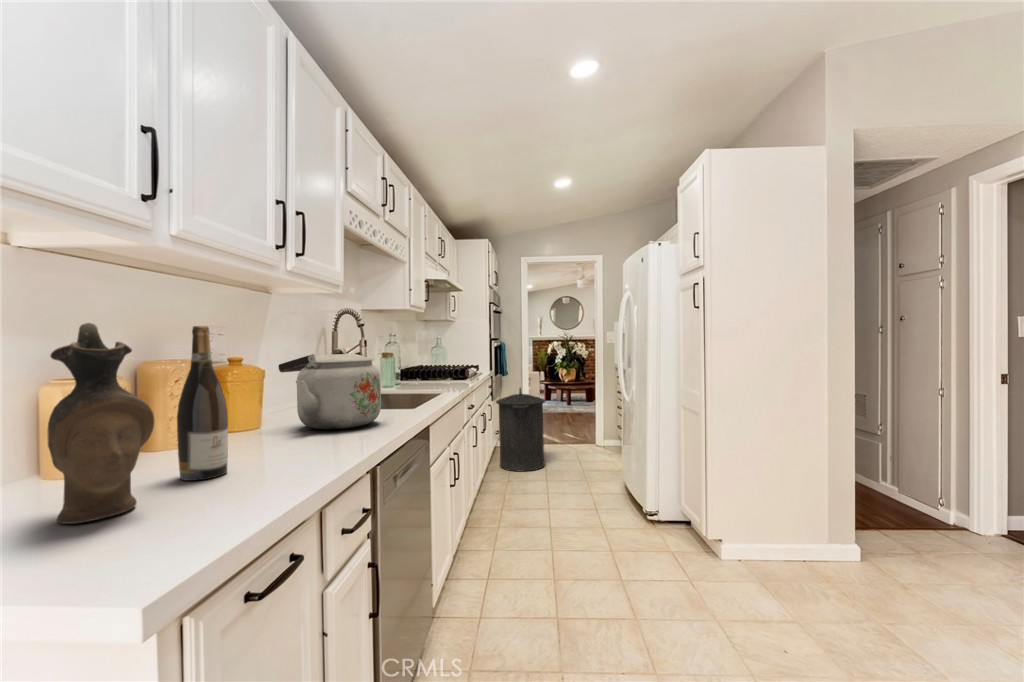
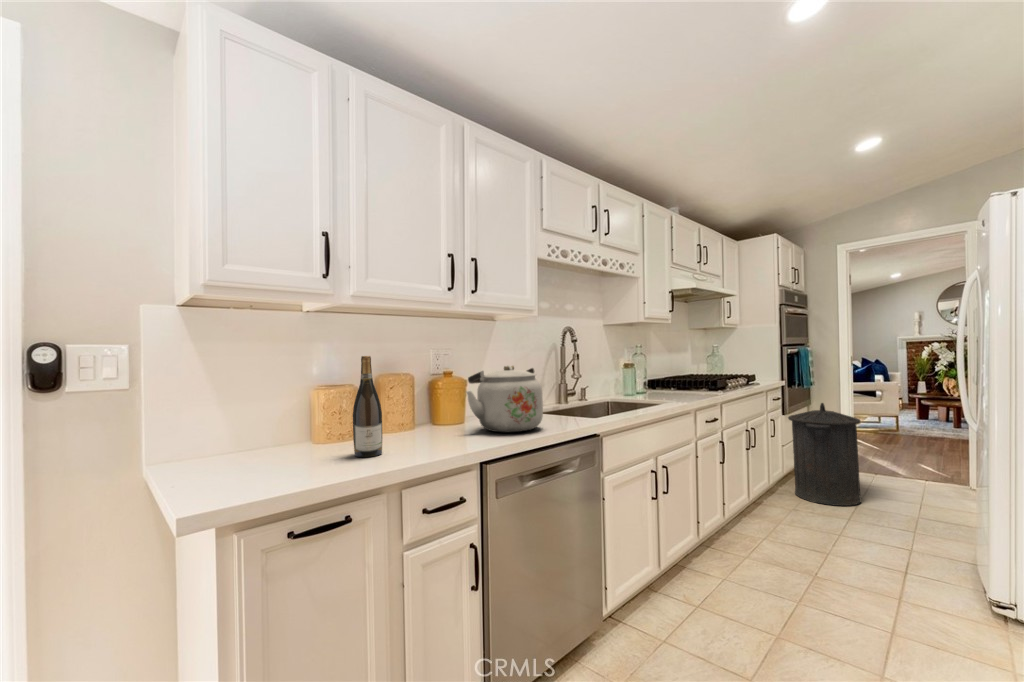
ceramic pitcher: present [47,323,154,524] -> none [262,358,312,471]

